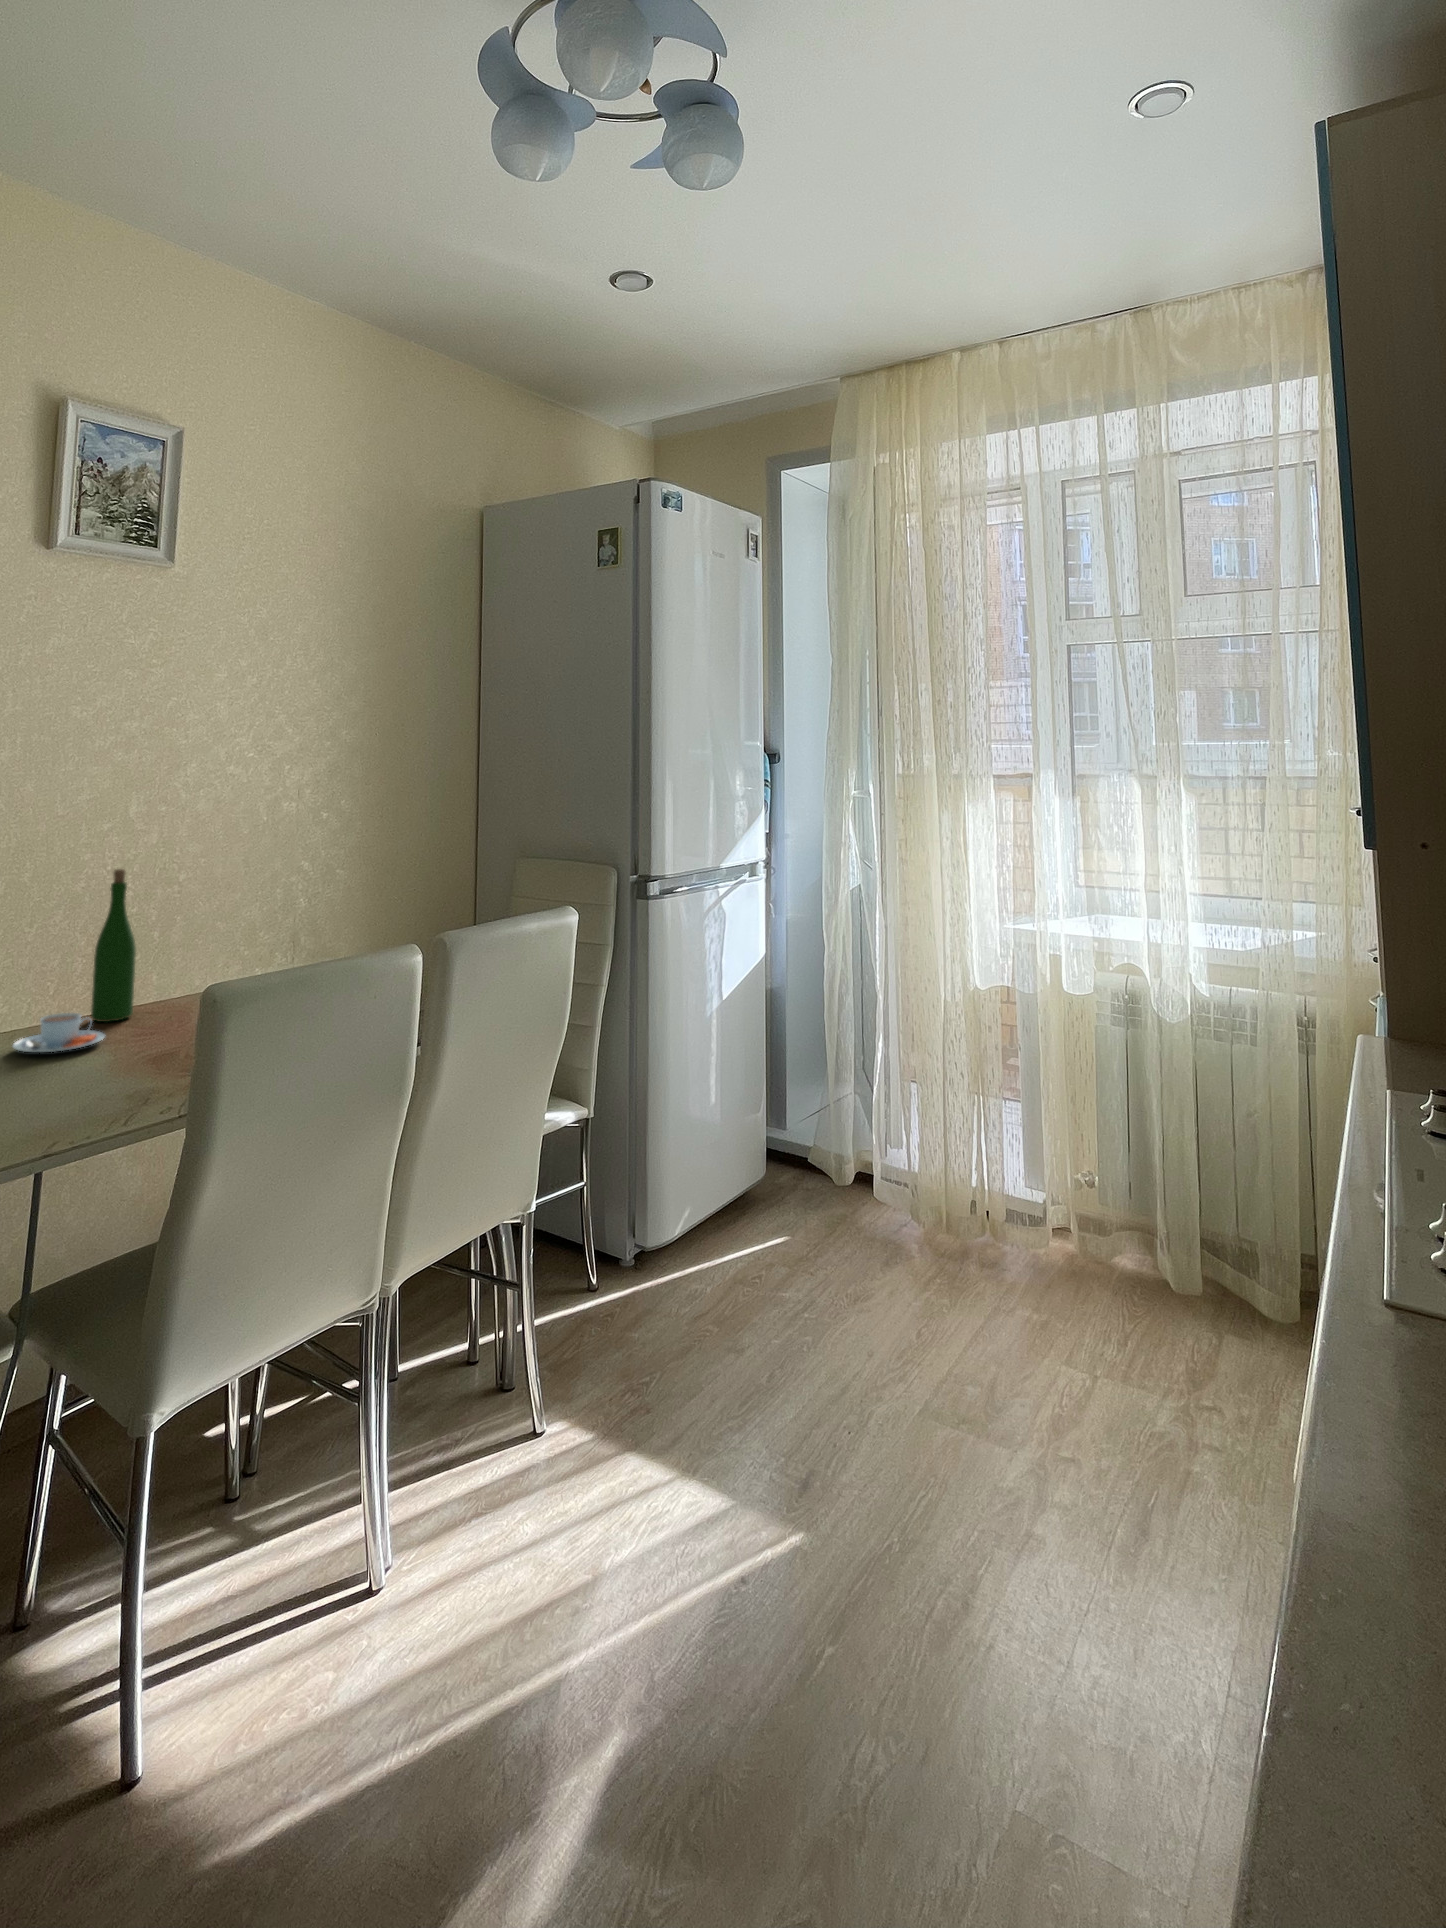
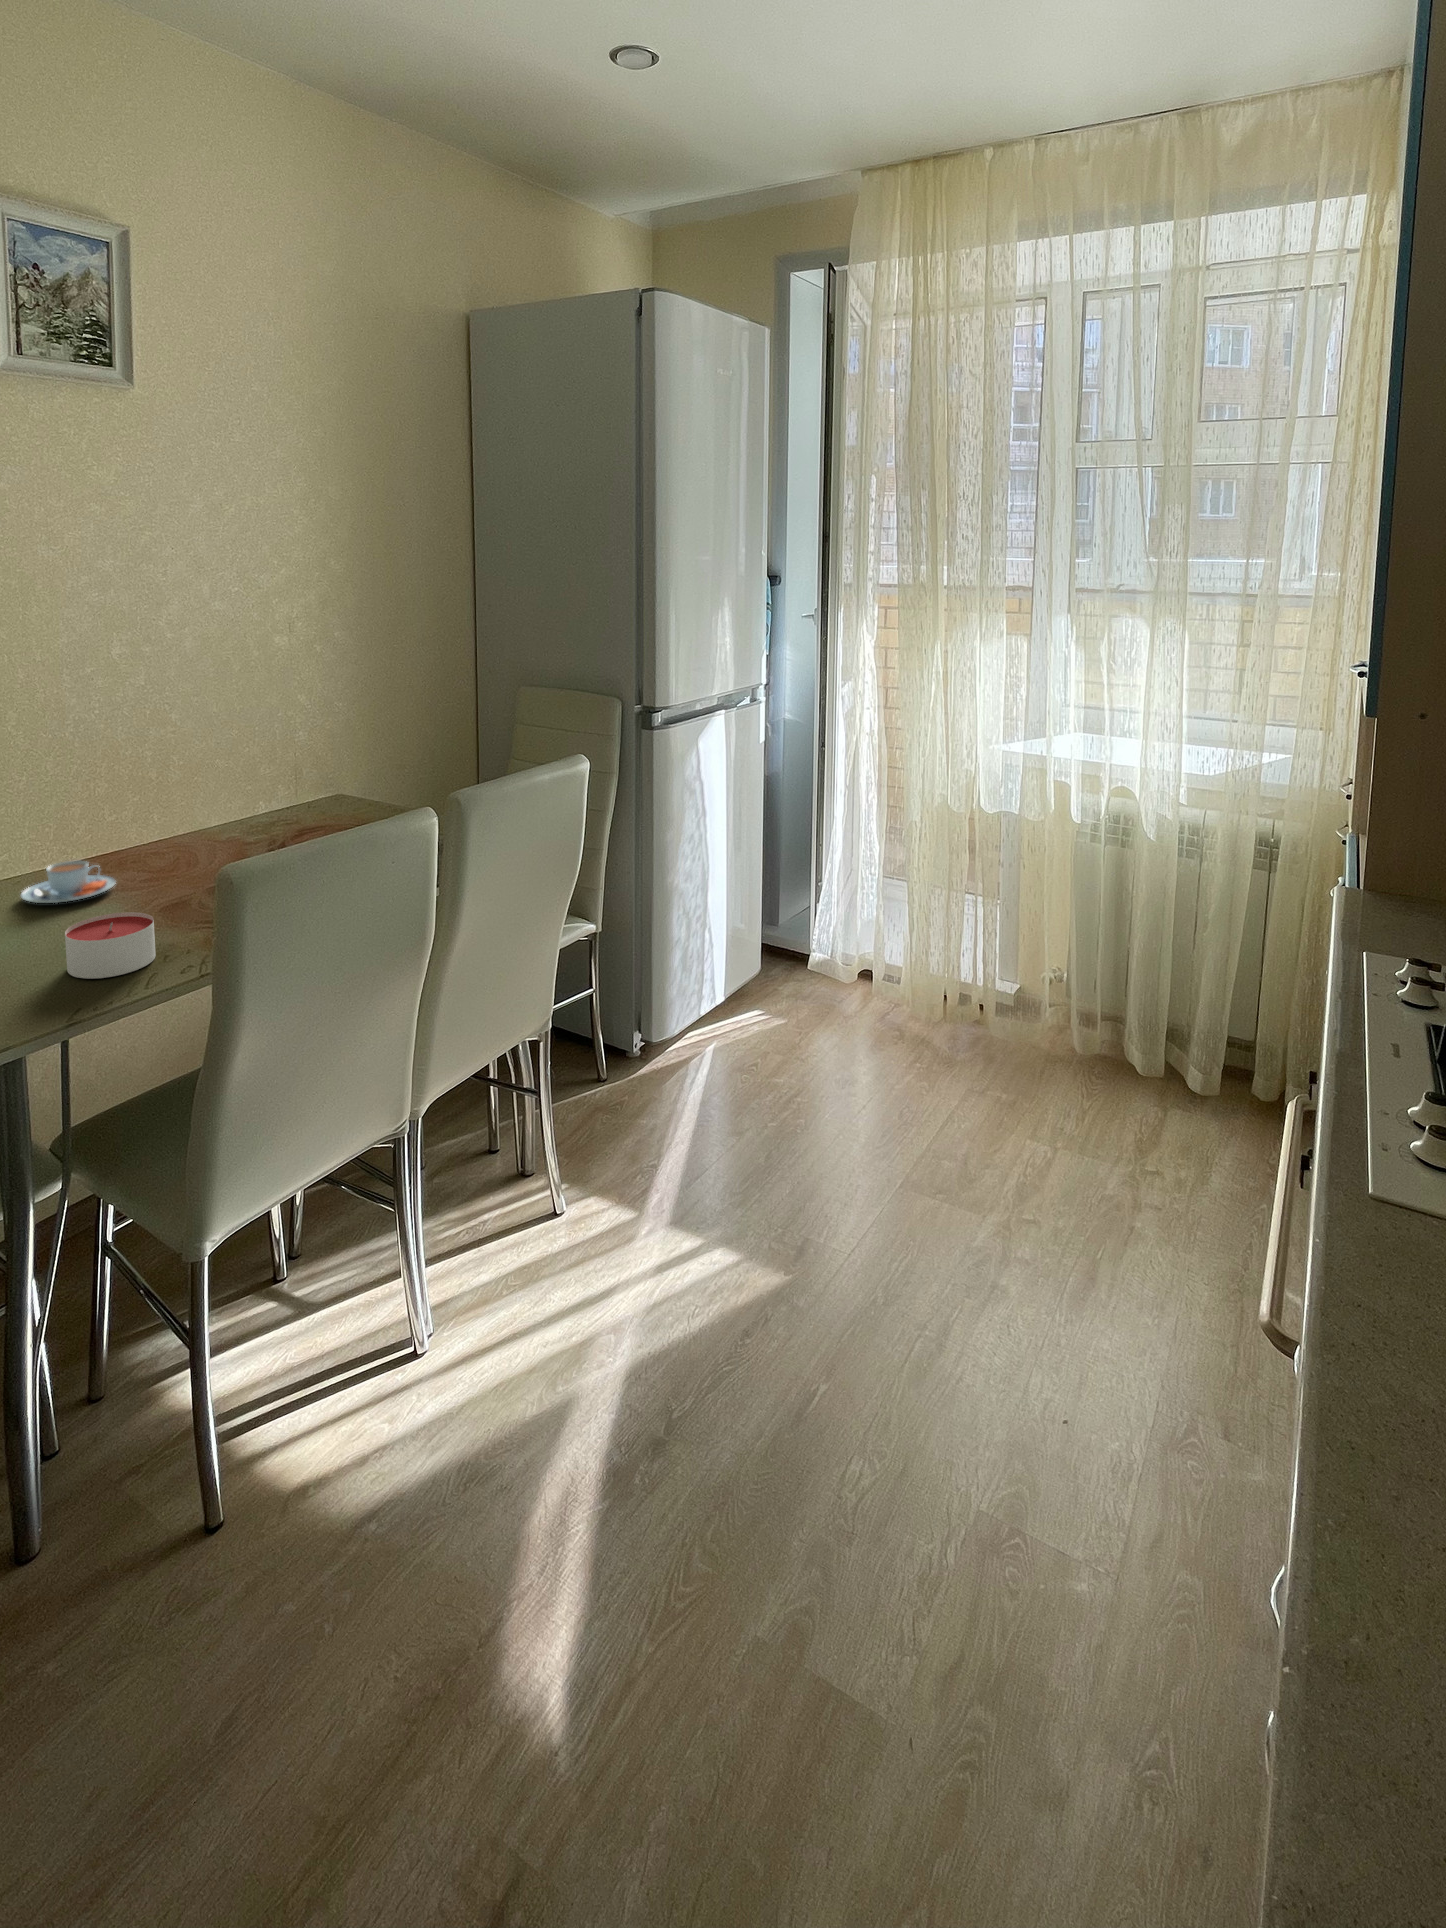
wine bottle: present [91,869,136,1022] -> none [95,713,141,863]
candle: none [50,1053,139,1115] -> present [65,912,156,979]

